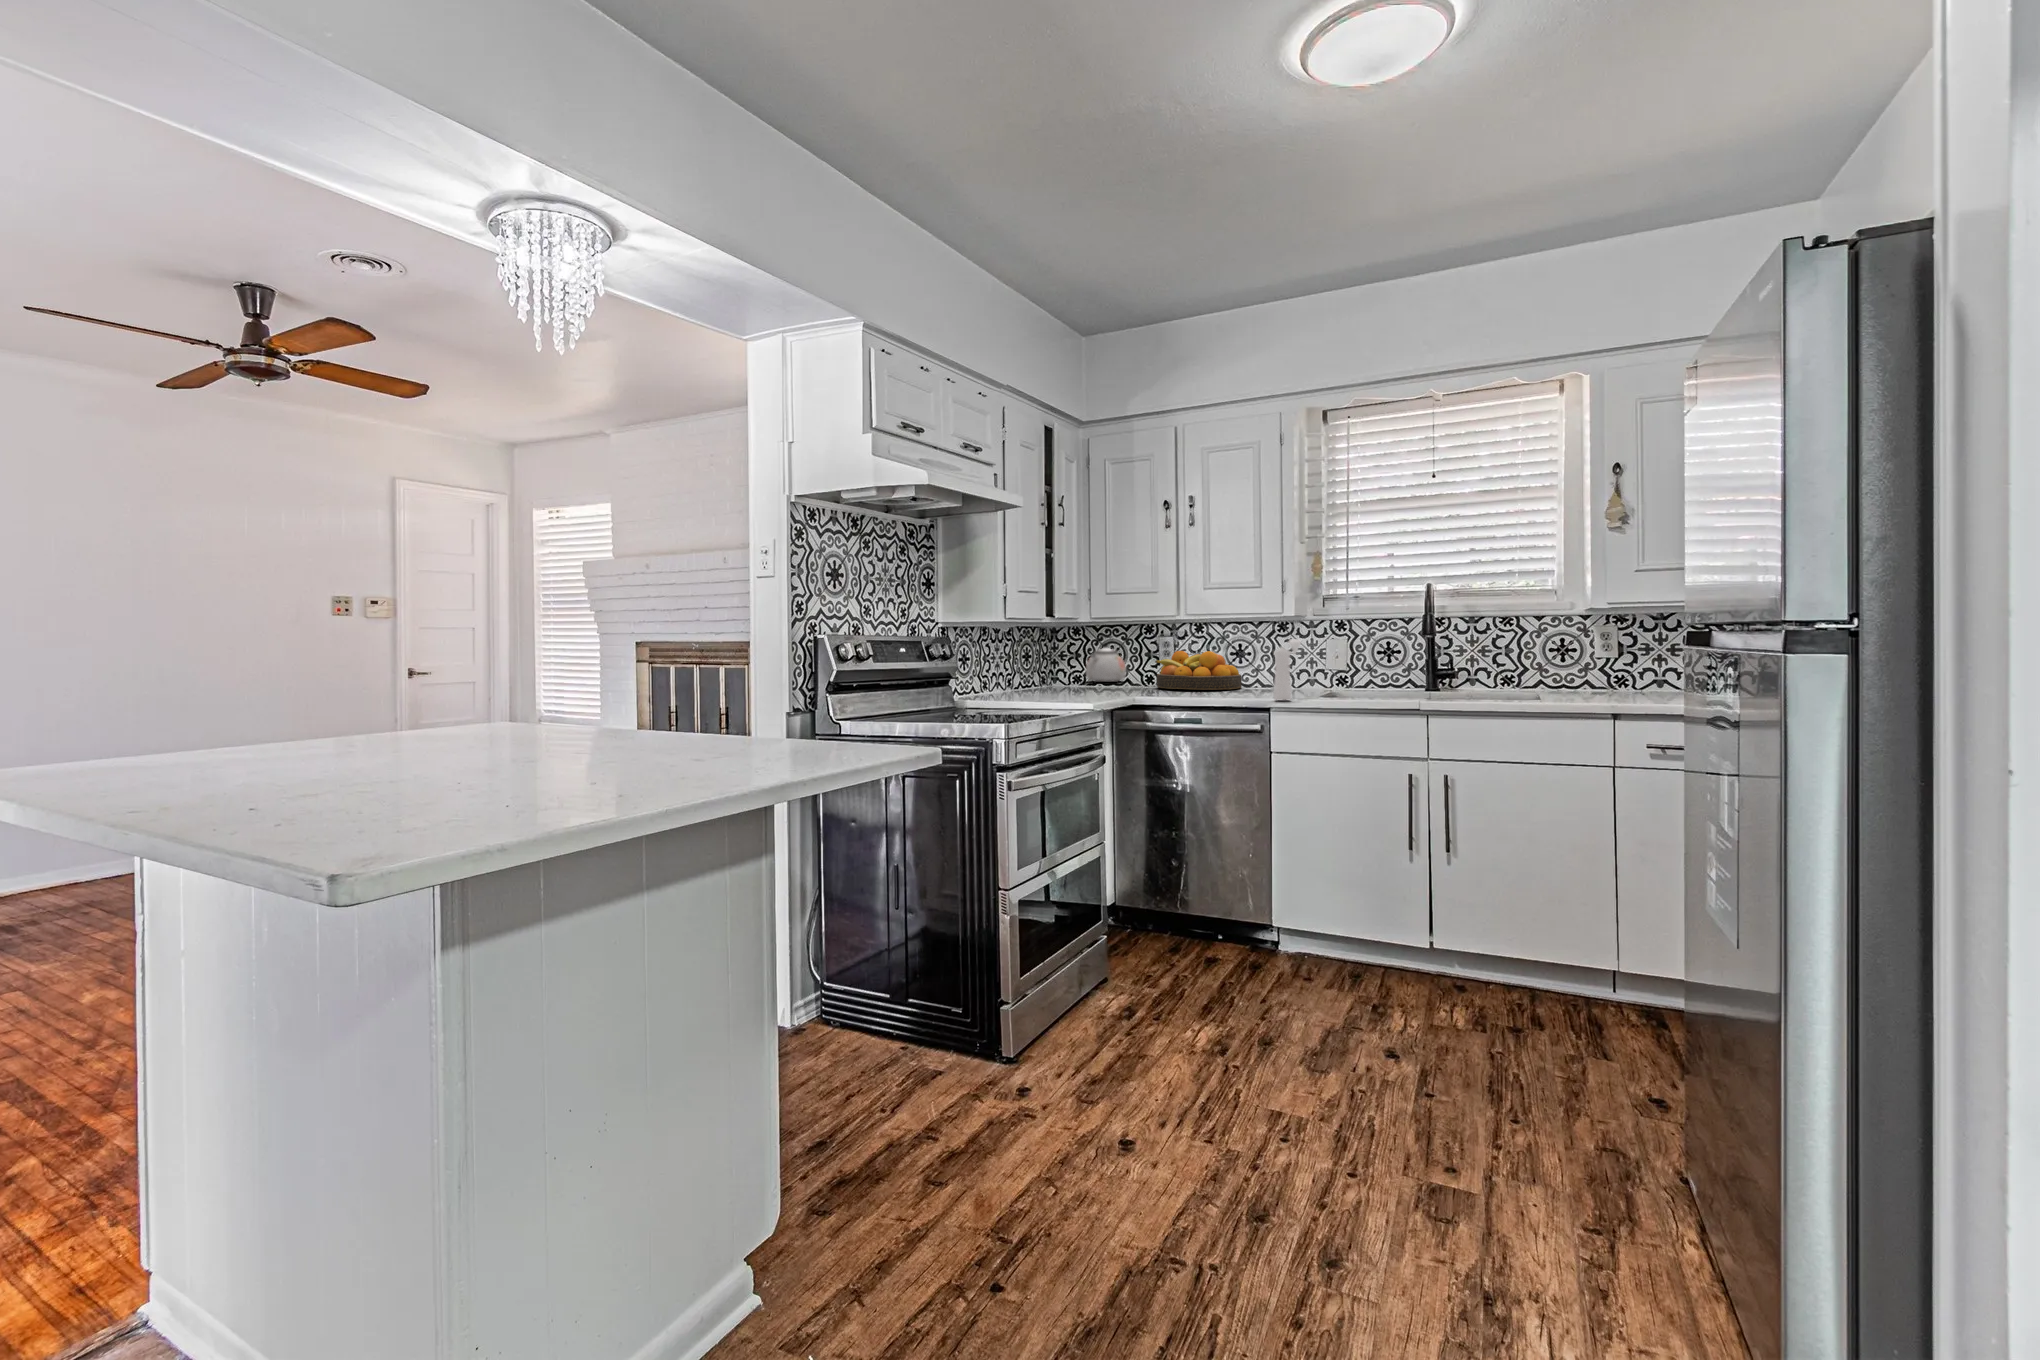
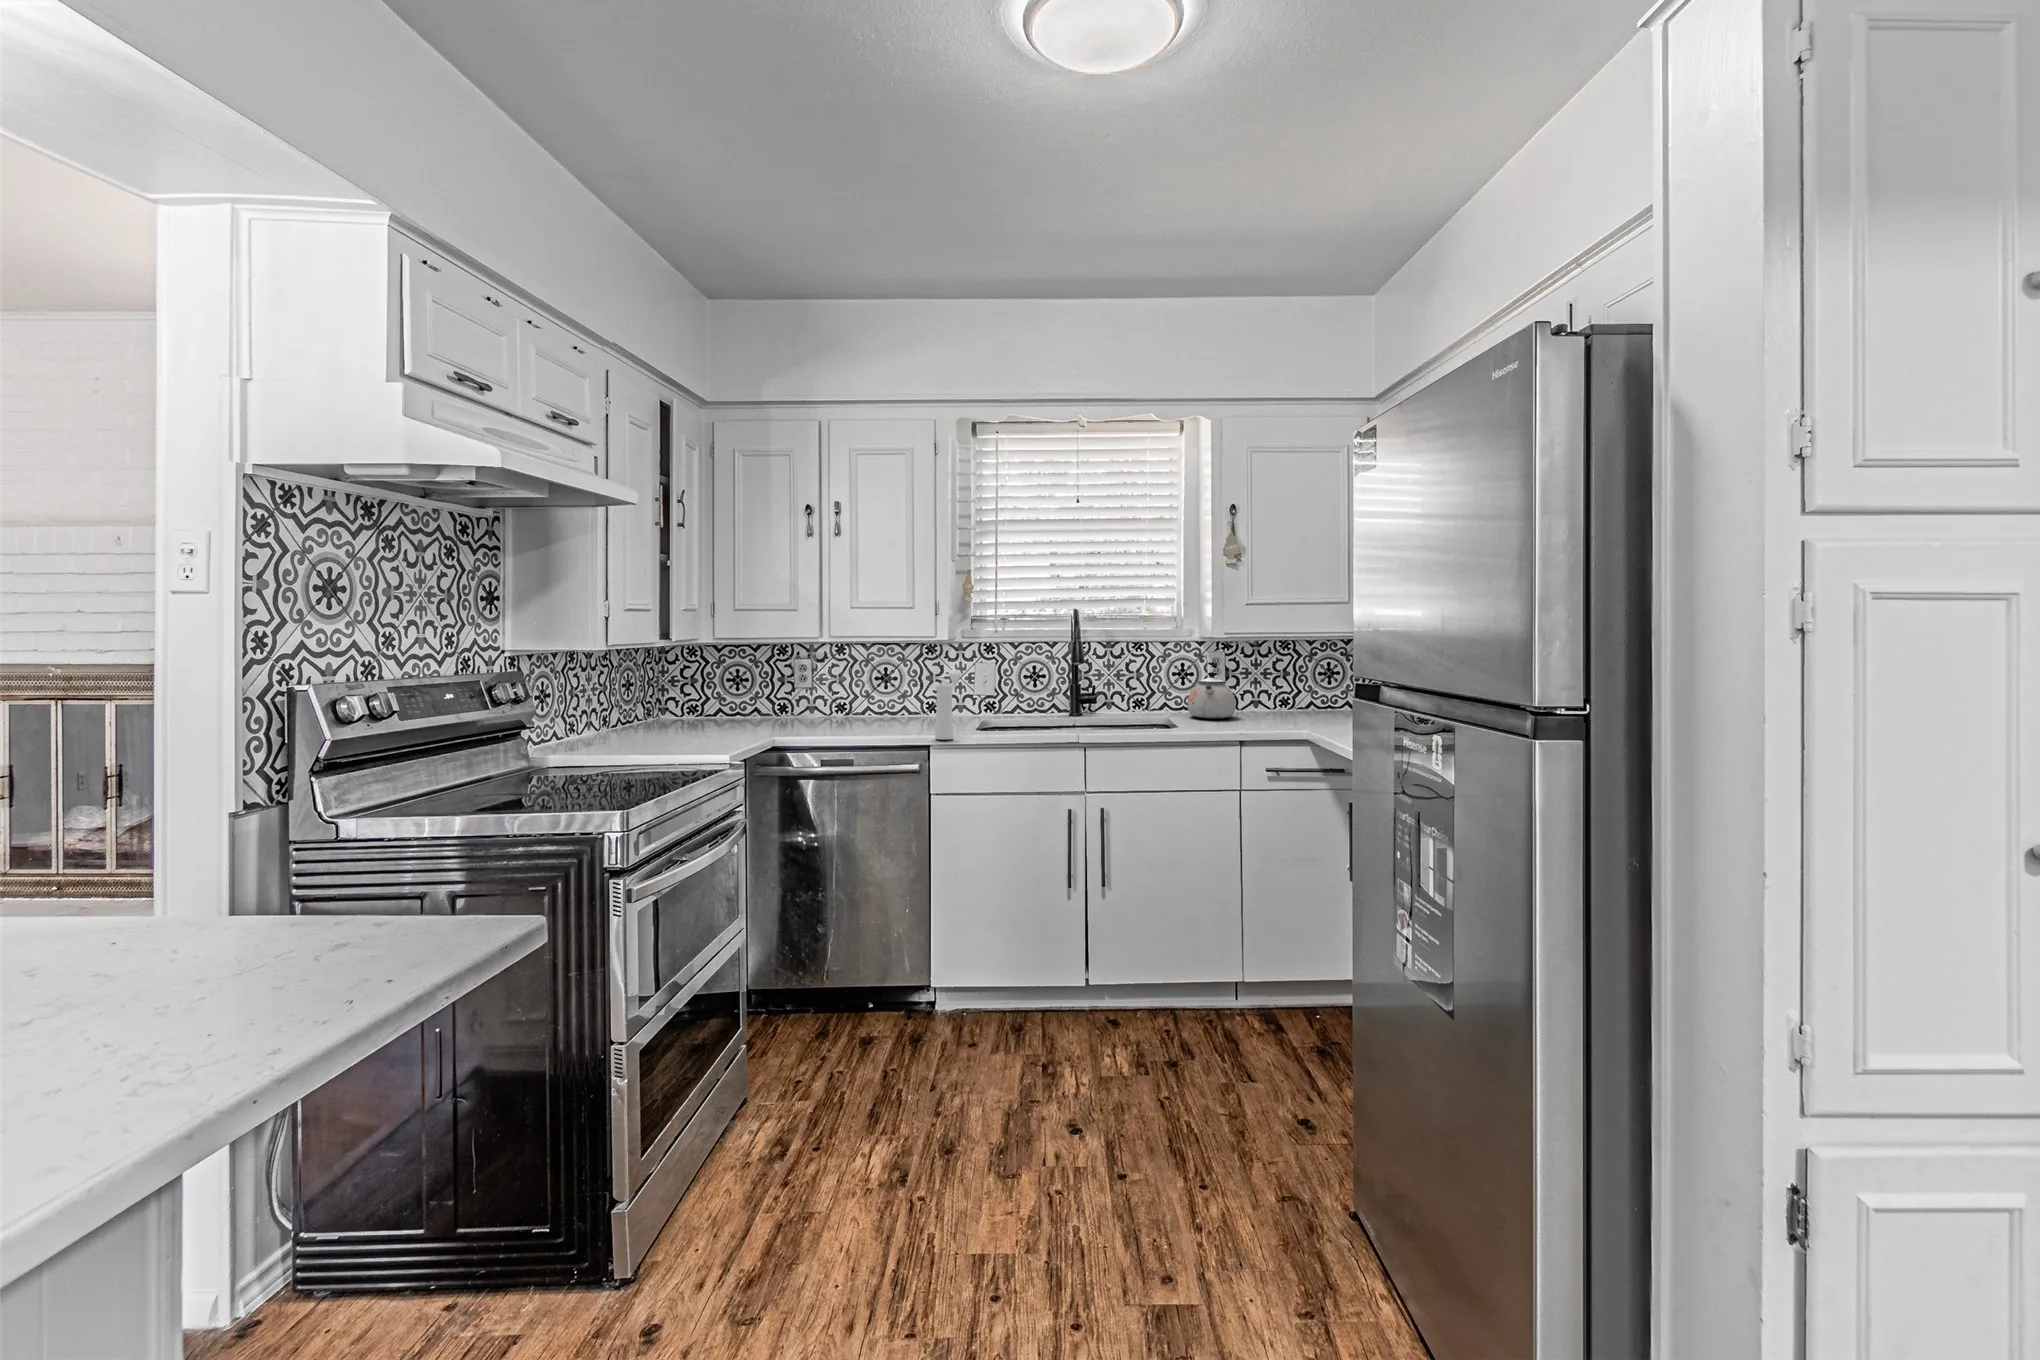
kettle: present [1086,635,1126,682] -> present [1188,662,1236,719]
fruit bowl: present [1155,651,1242,690] -> none [791,677,889,724]

